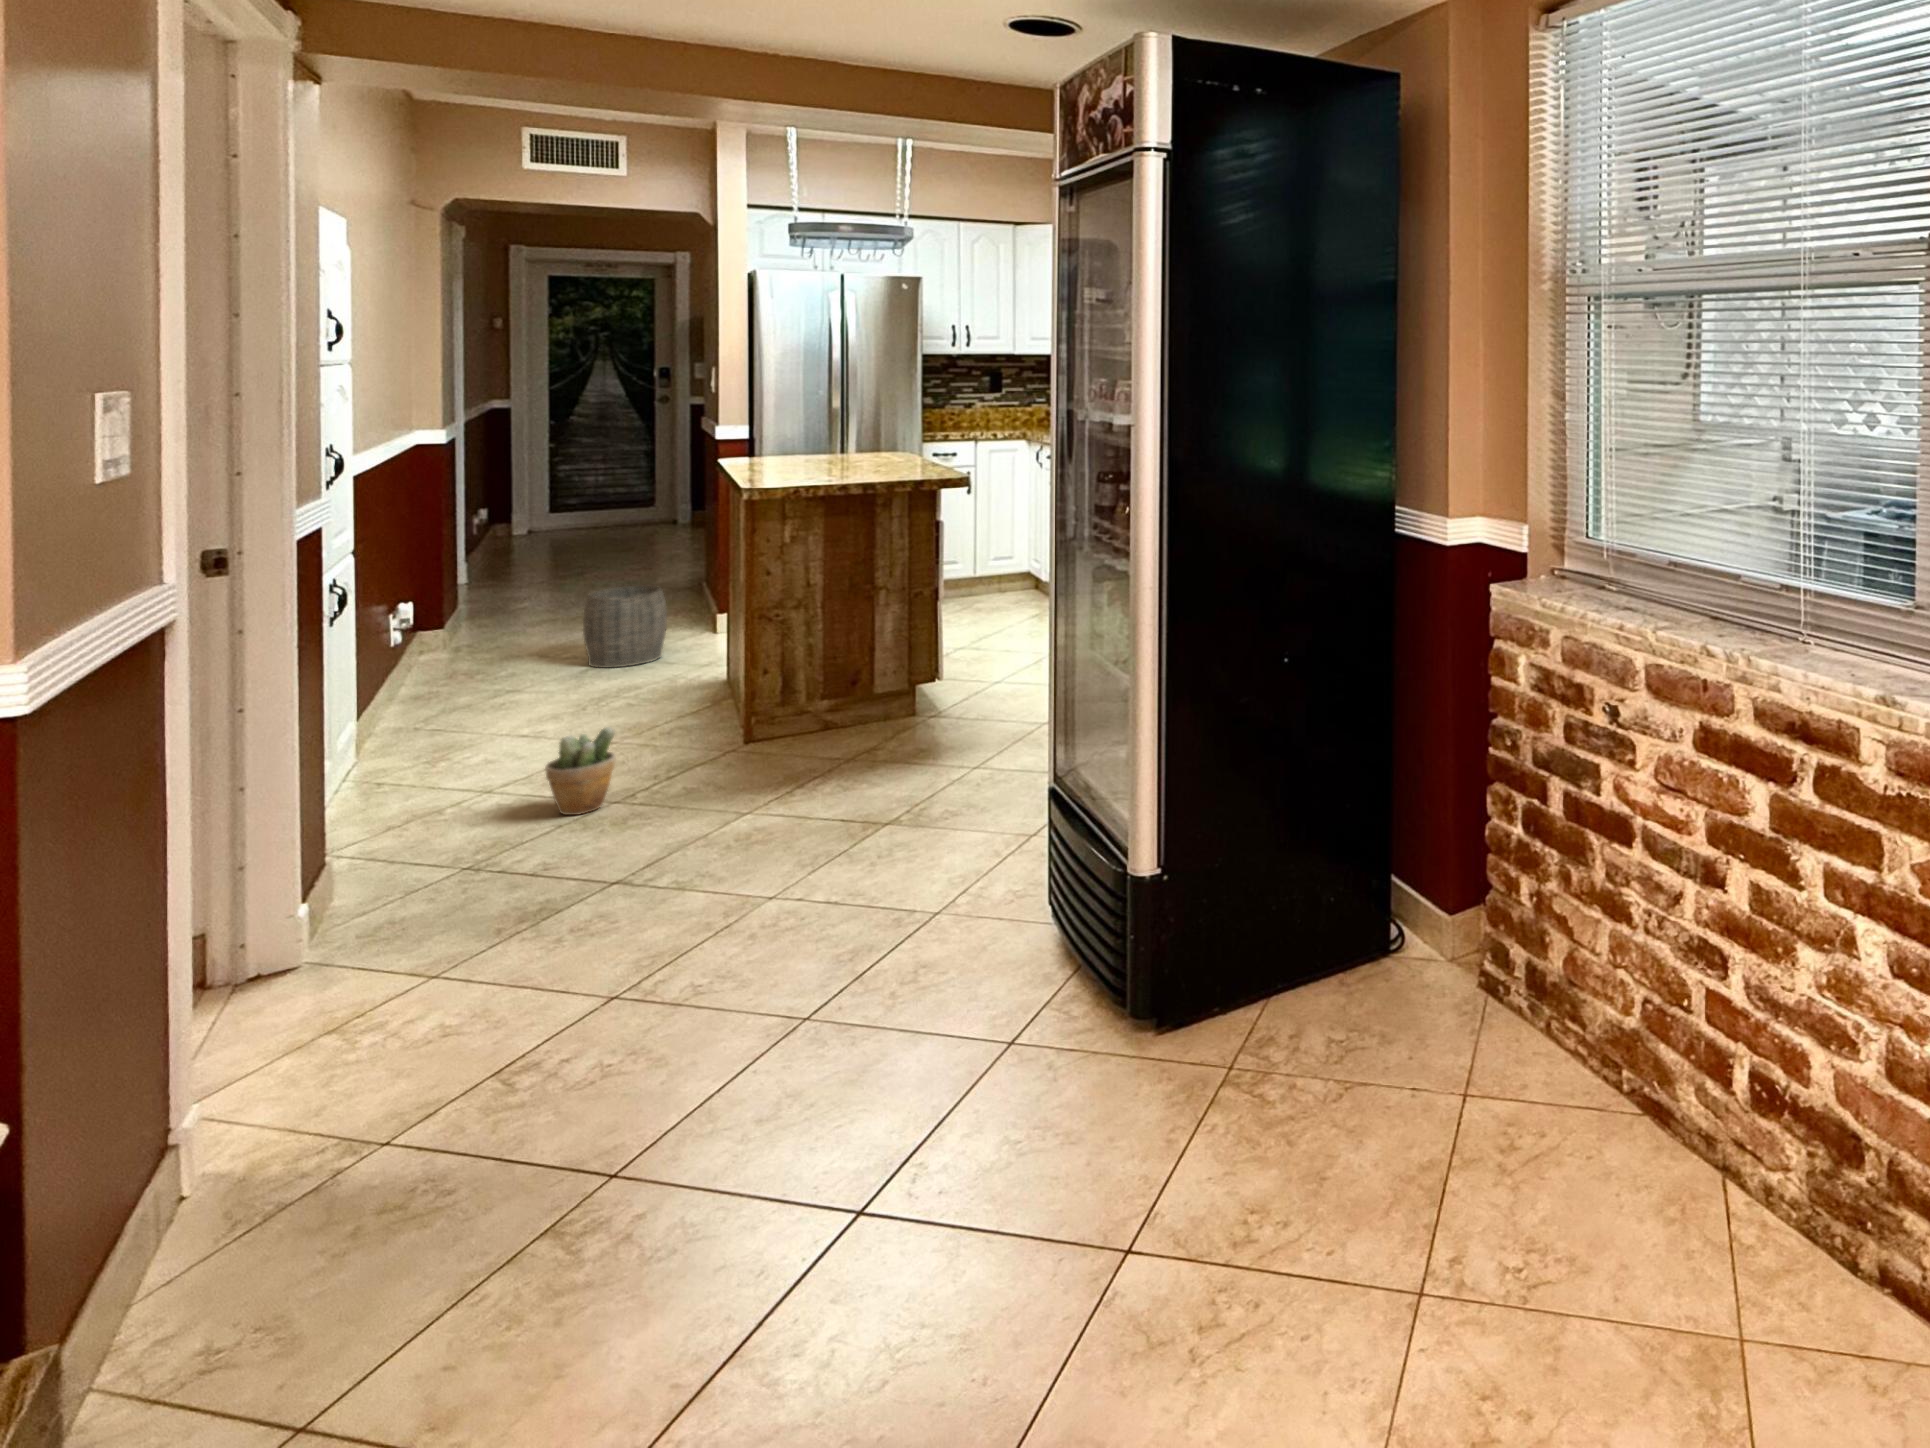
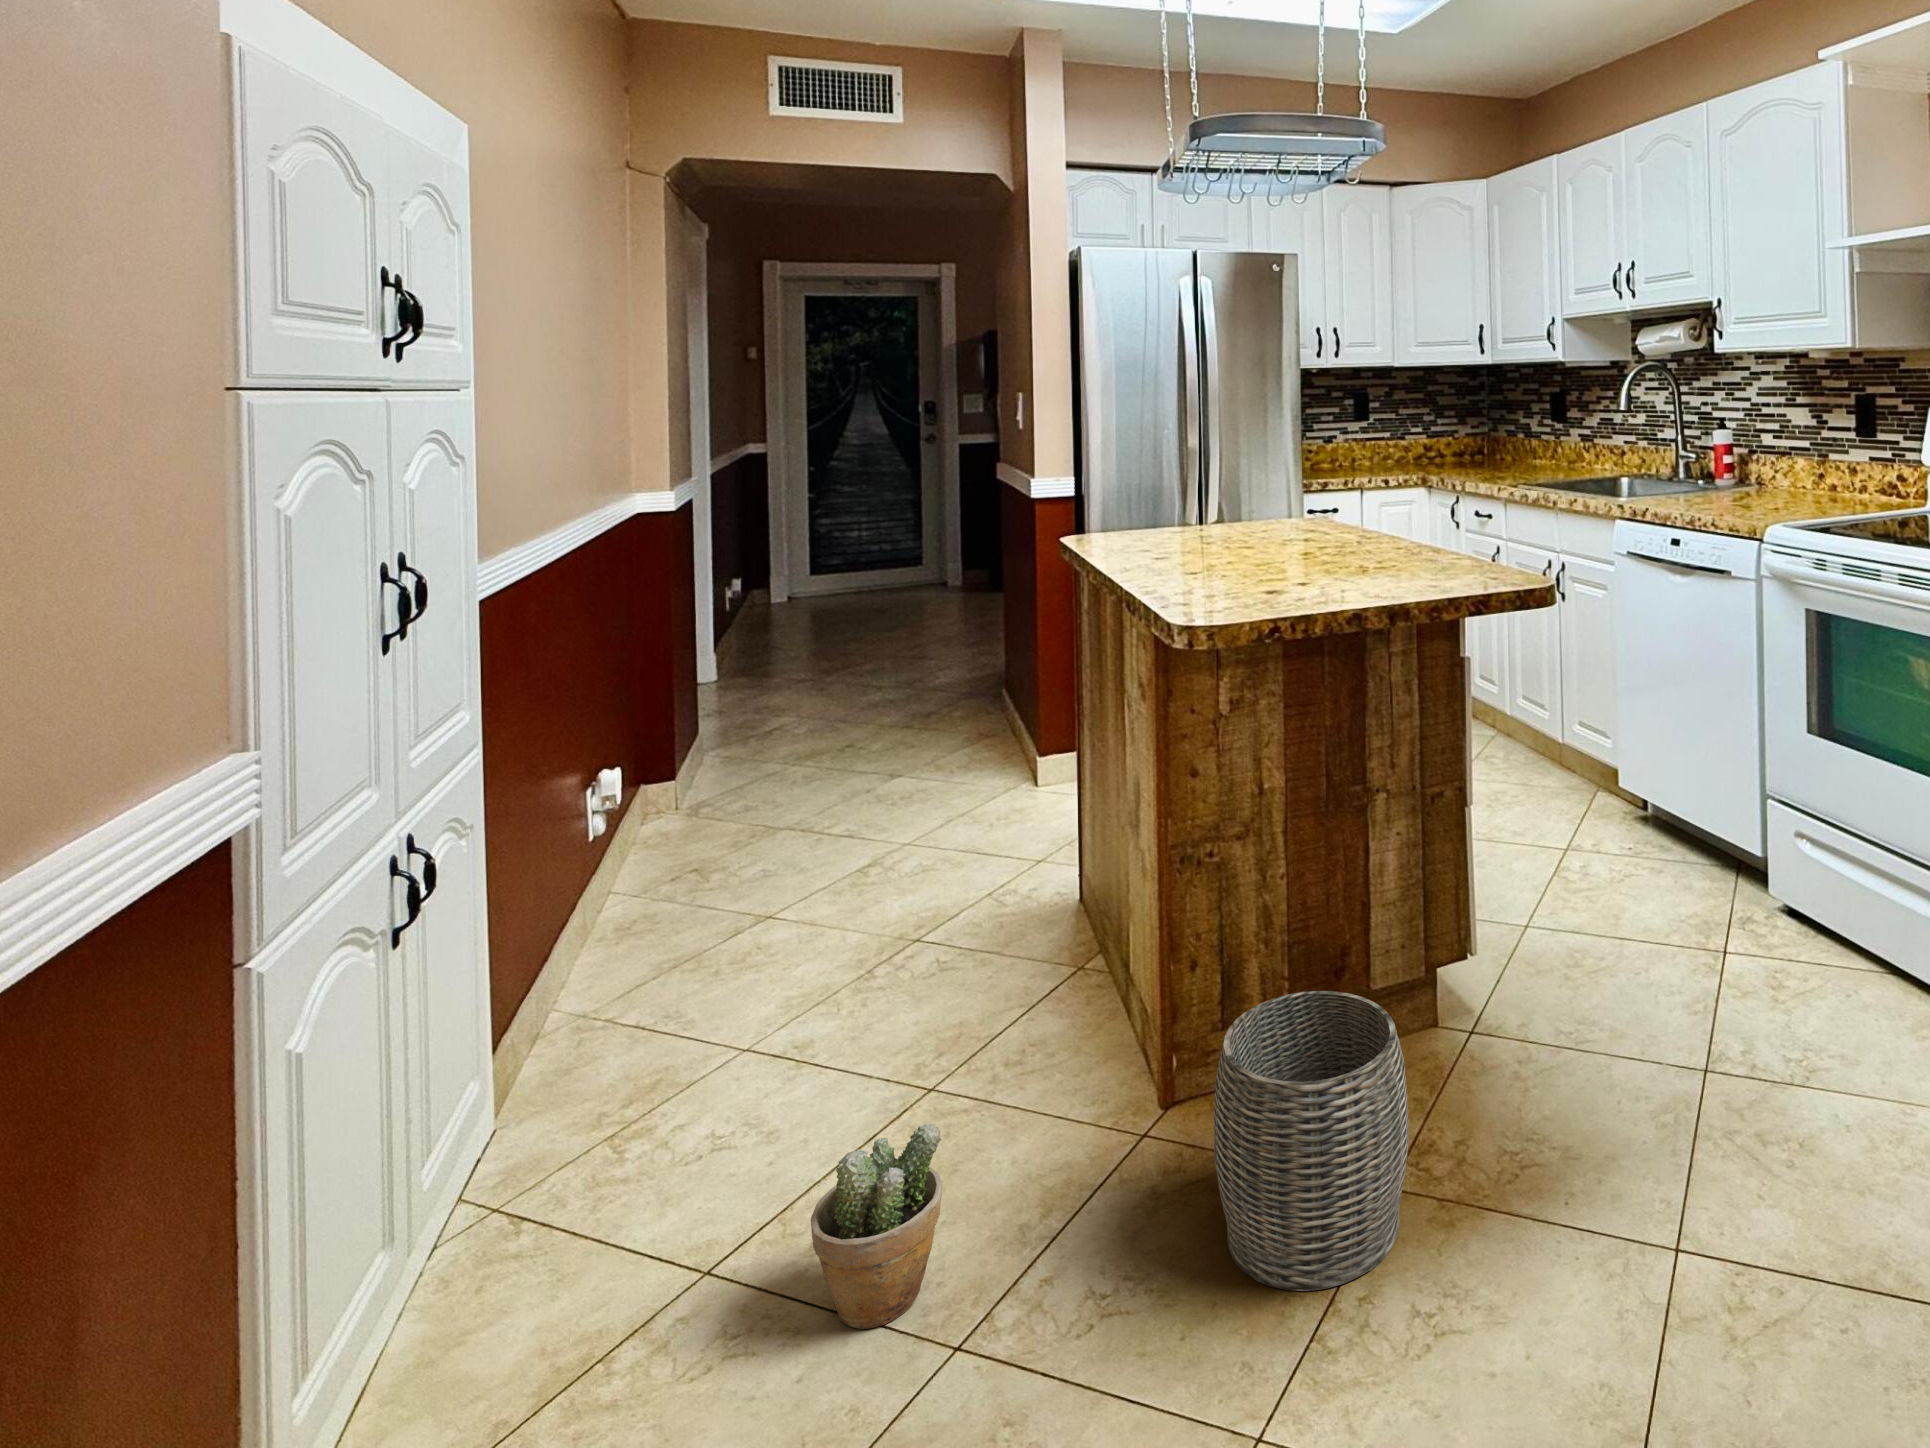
woven basket: present [583,586,667,668] -> present [1214,991,1409,1291]

